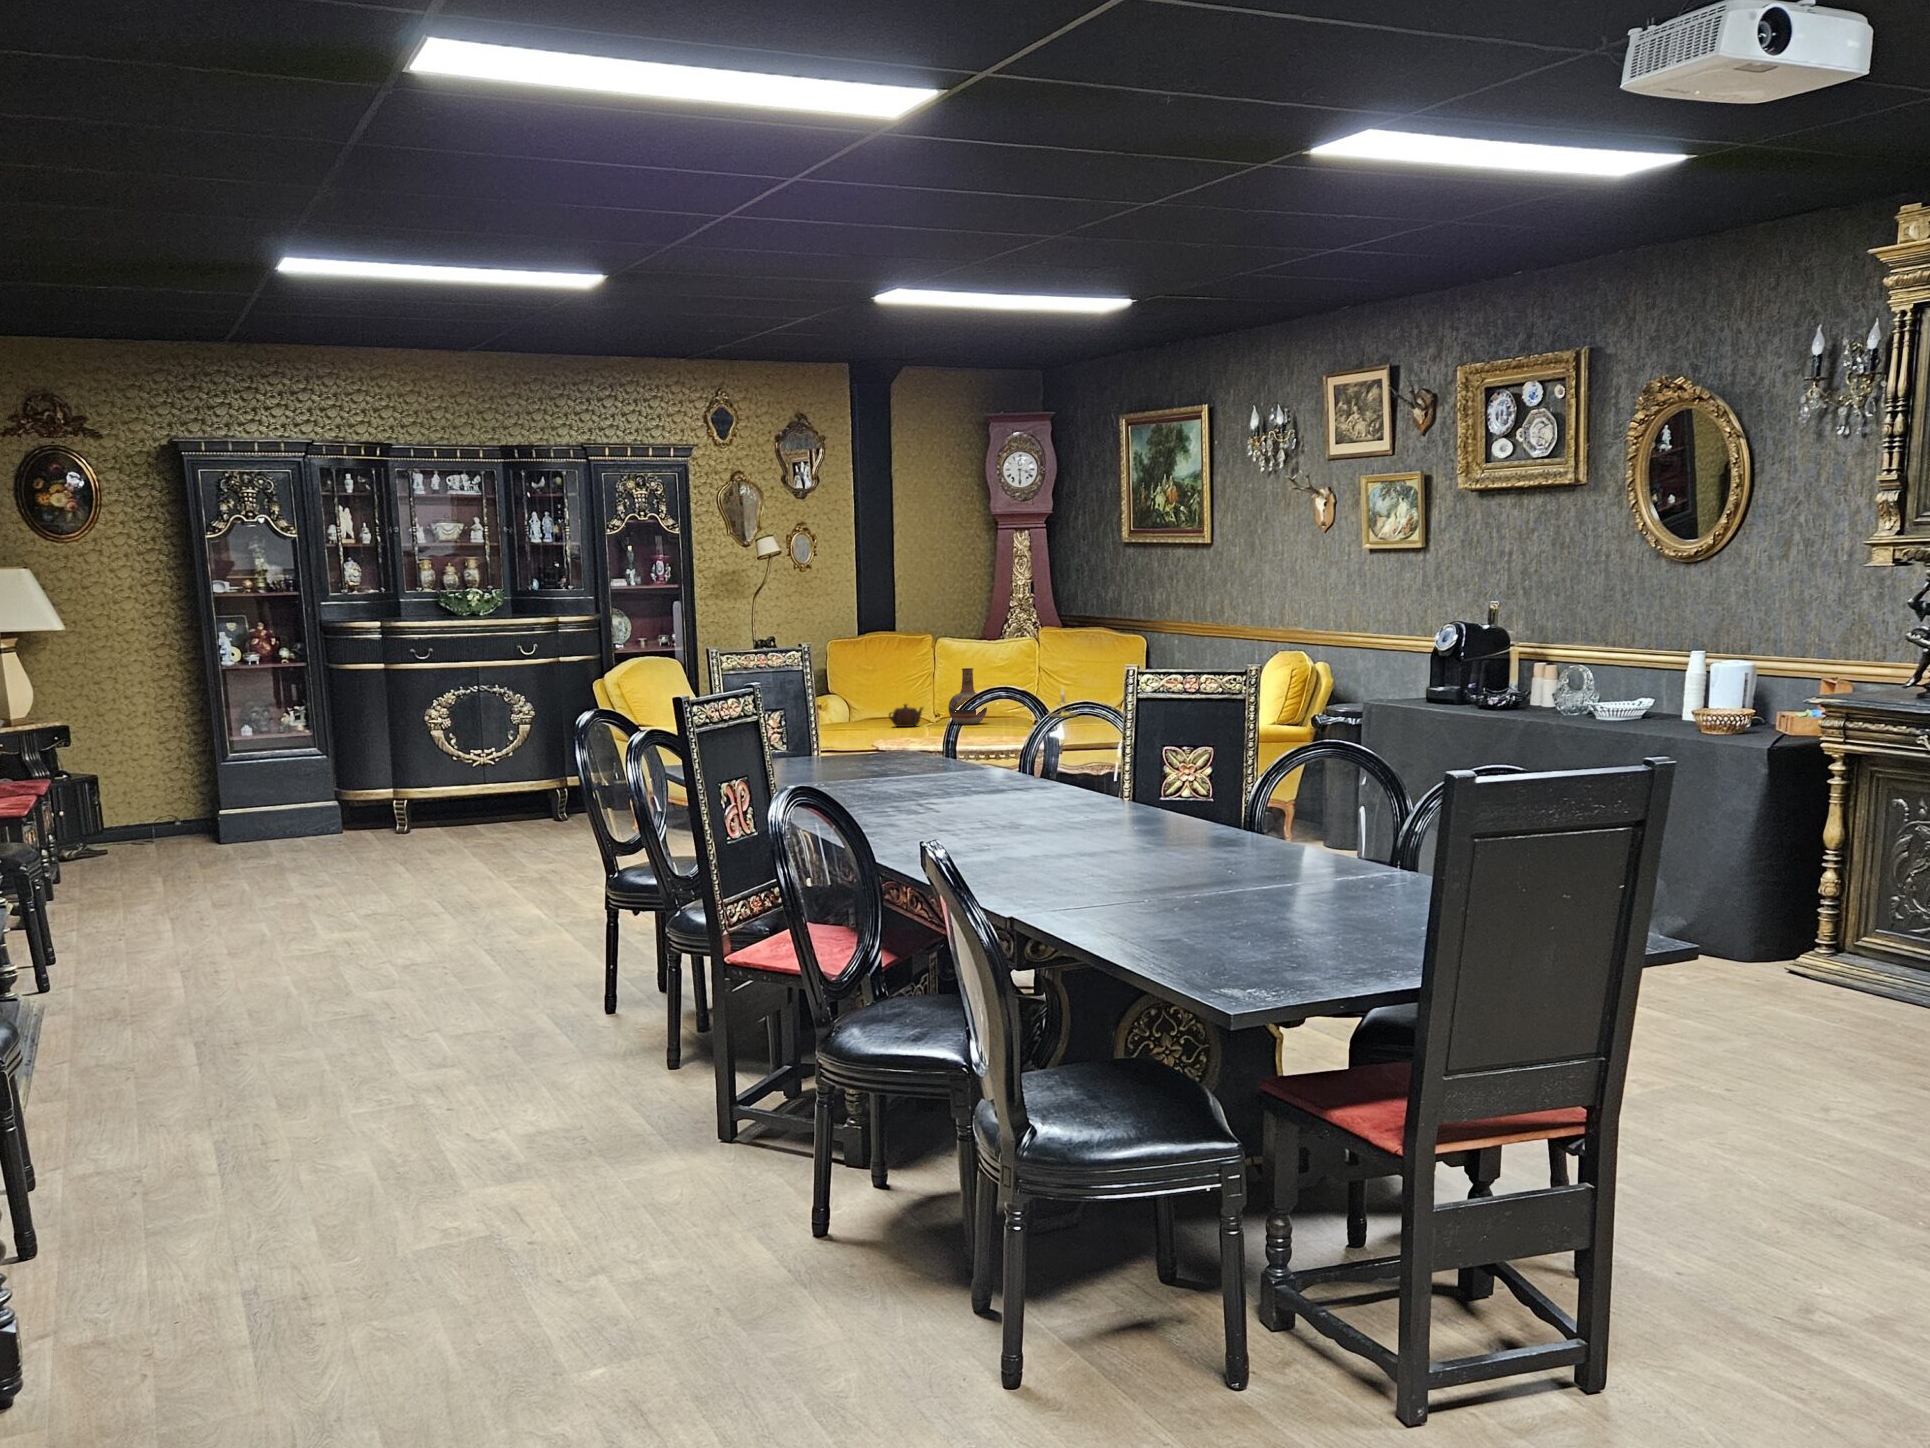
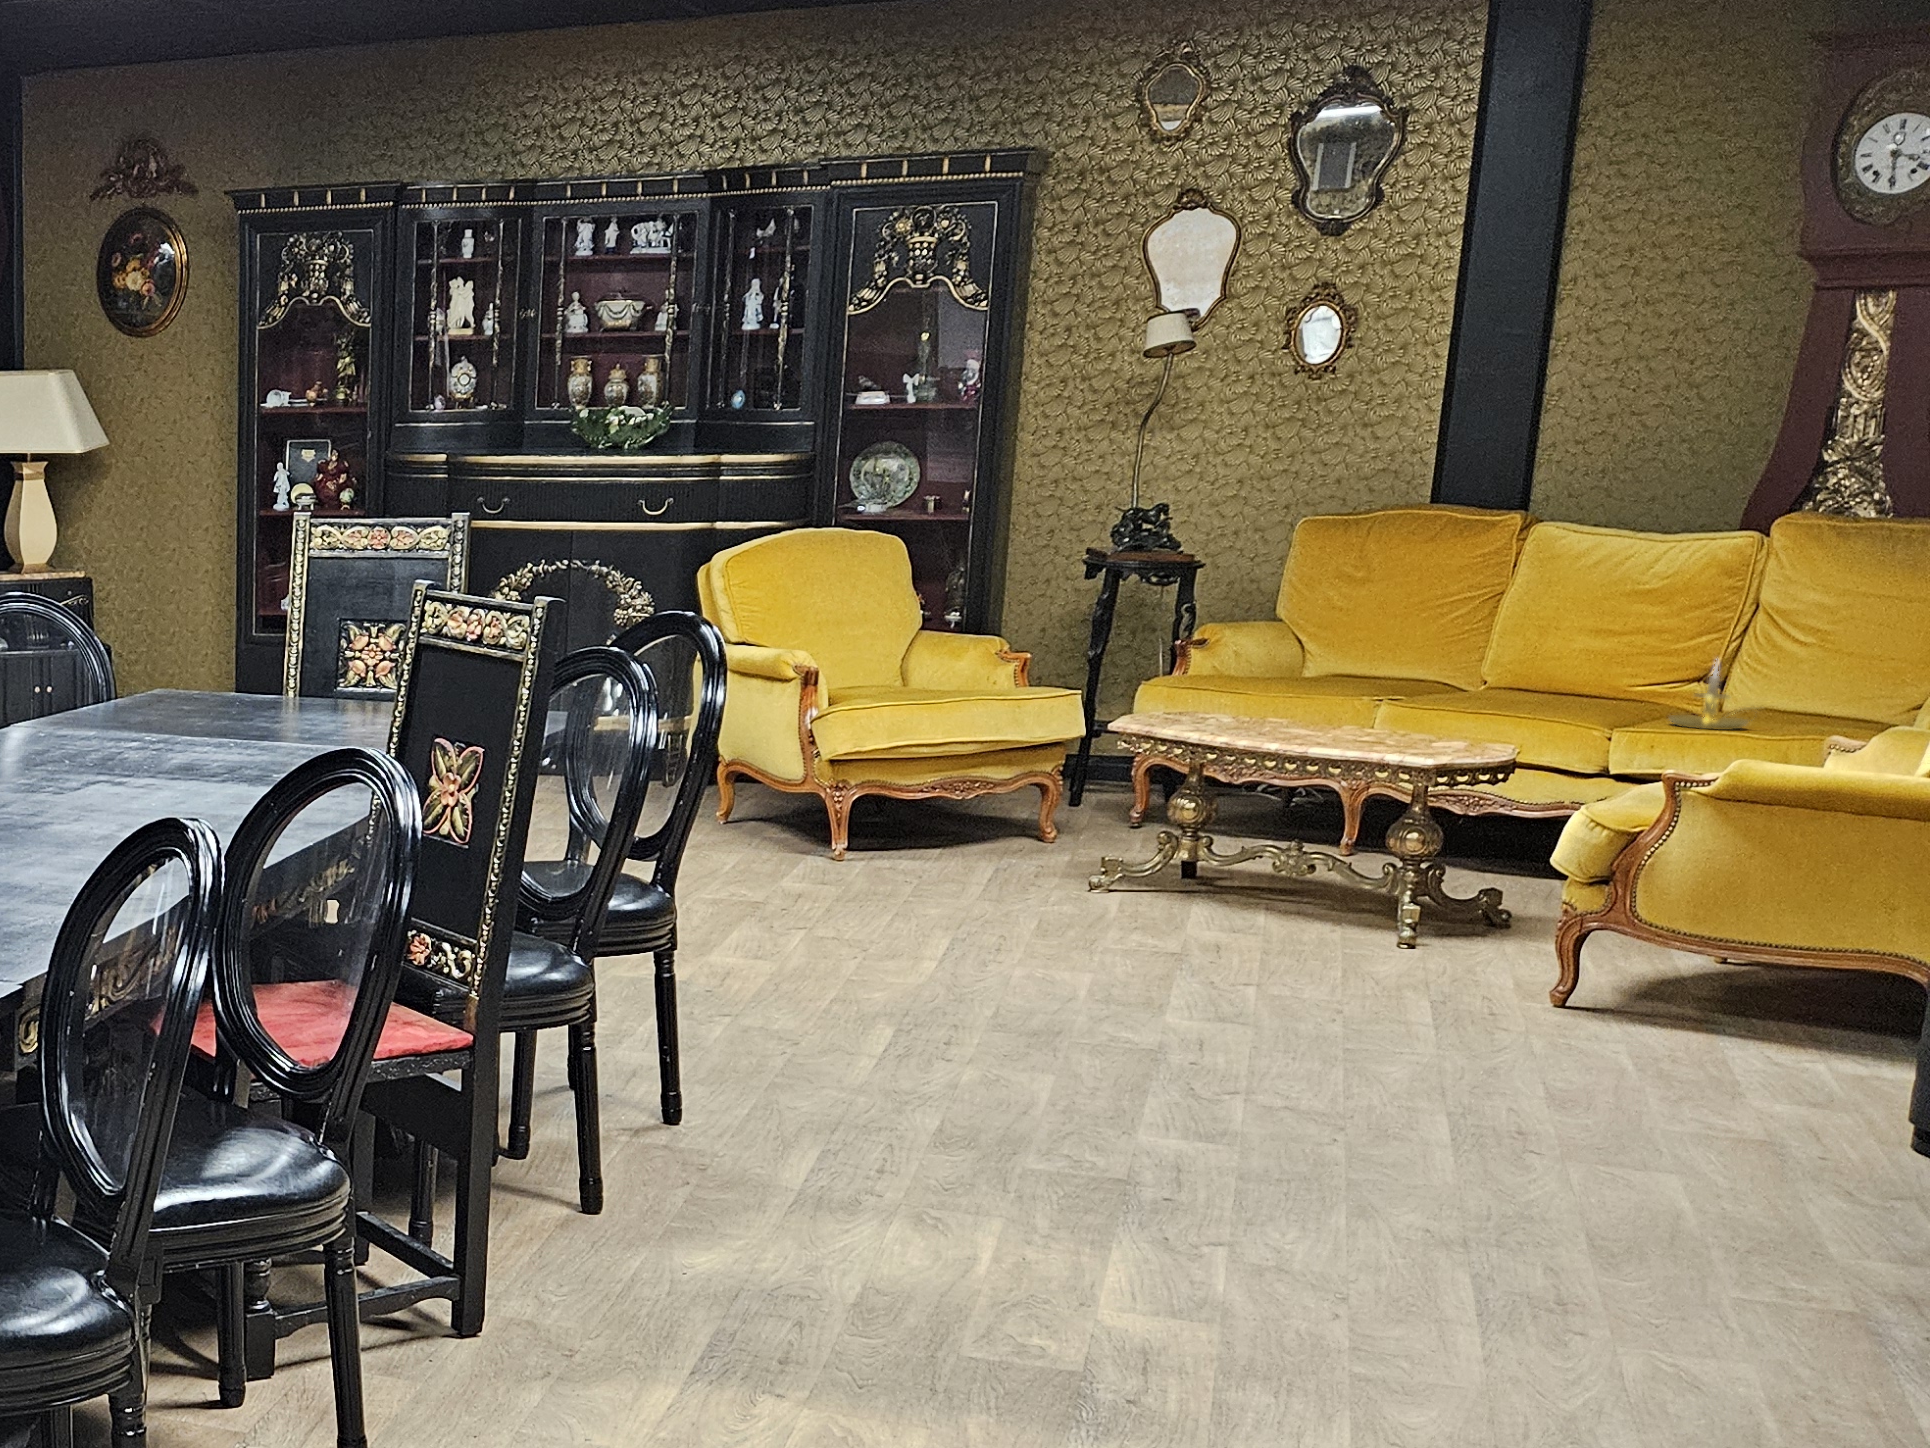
vase: present [948,668,987,725] -> none [1359,598,1451,716]
teapot: present [889,704,923,727] -> none [1212,658,1314,705]

